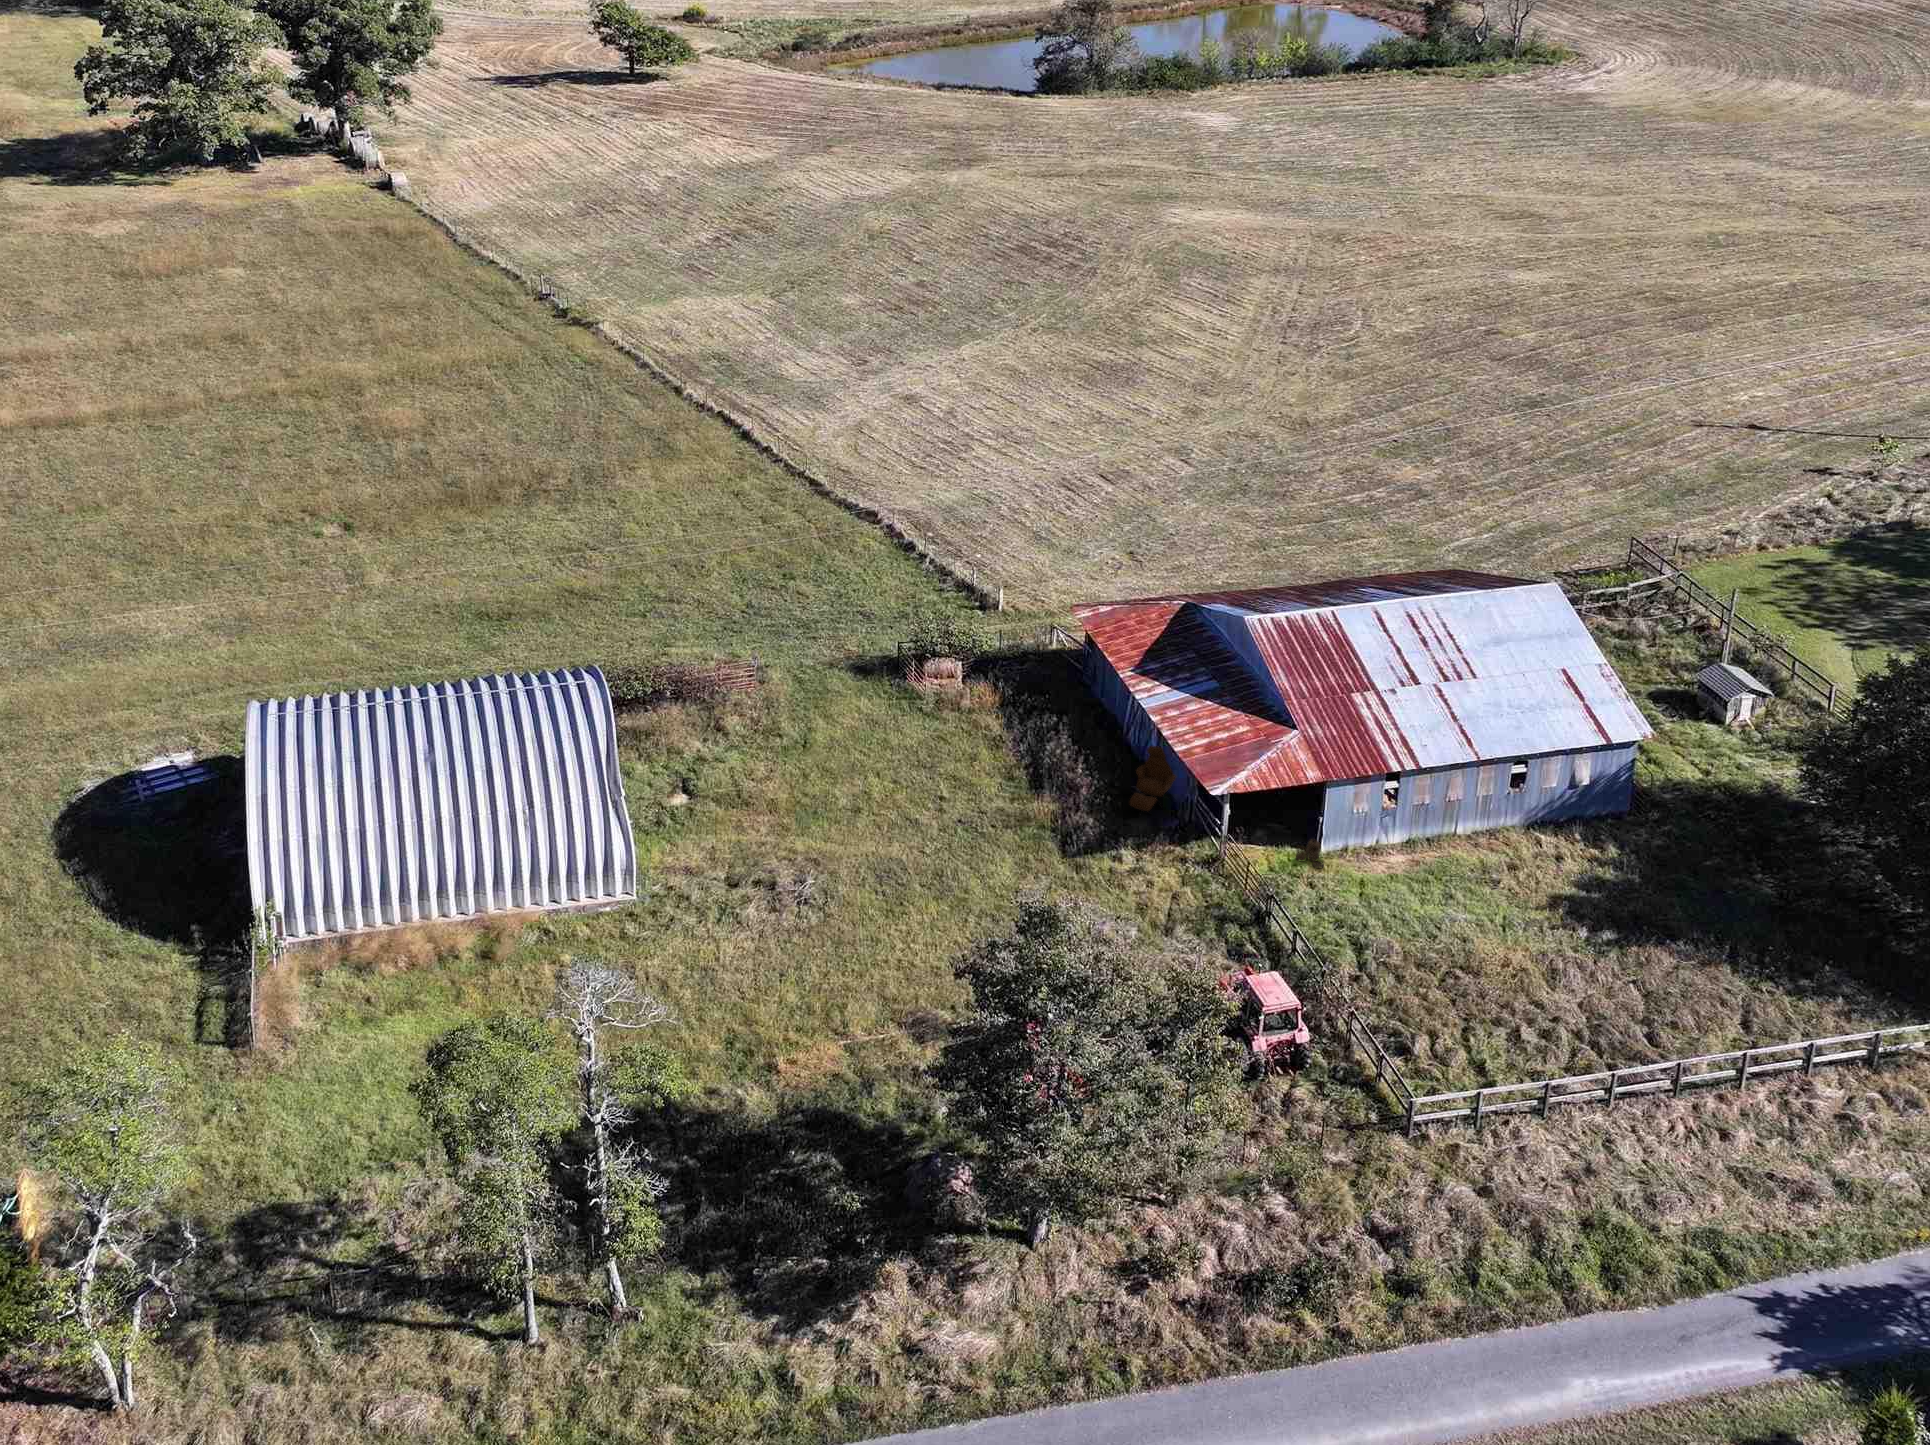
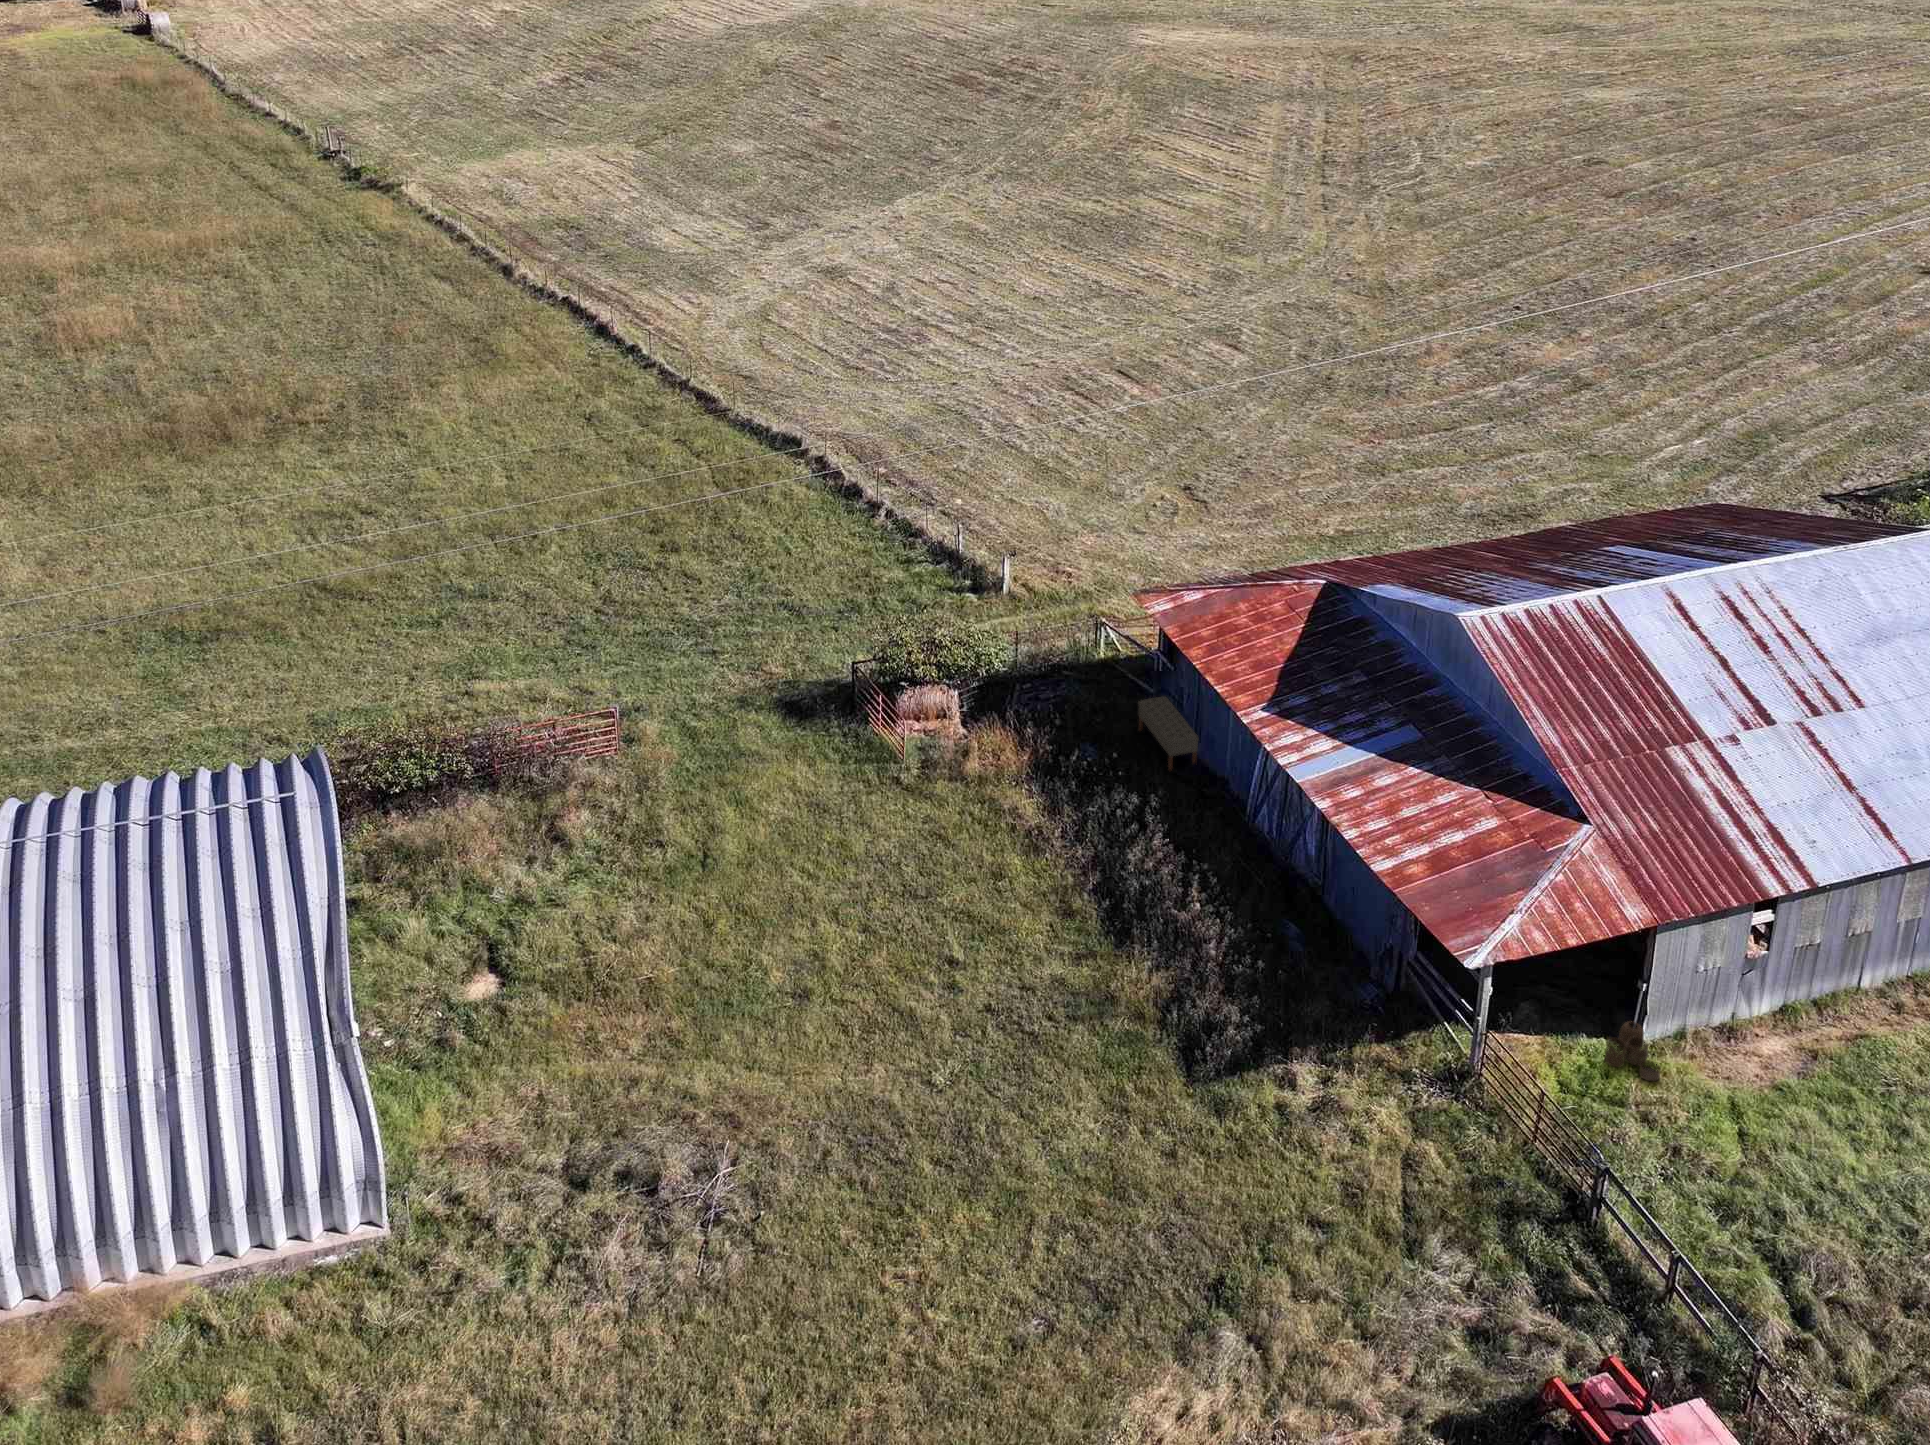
bench: none [1067,669,1100,711] -> present [1138,696,1199,771]
lounge chair: present [1130,746,1177,812] -> none [1288,849,1365,982]

